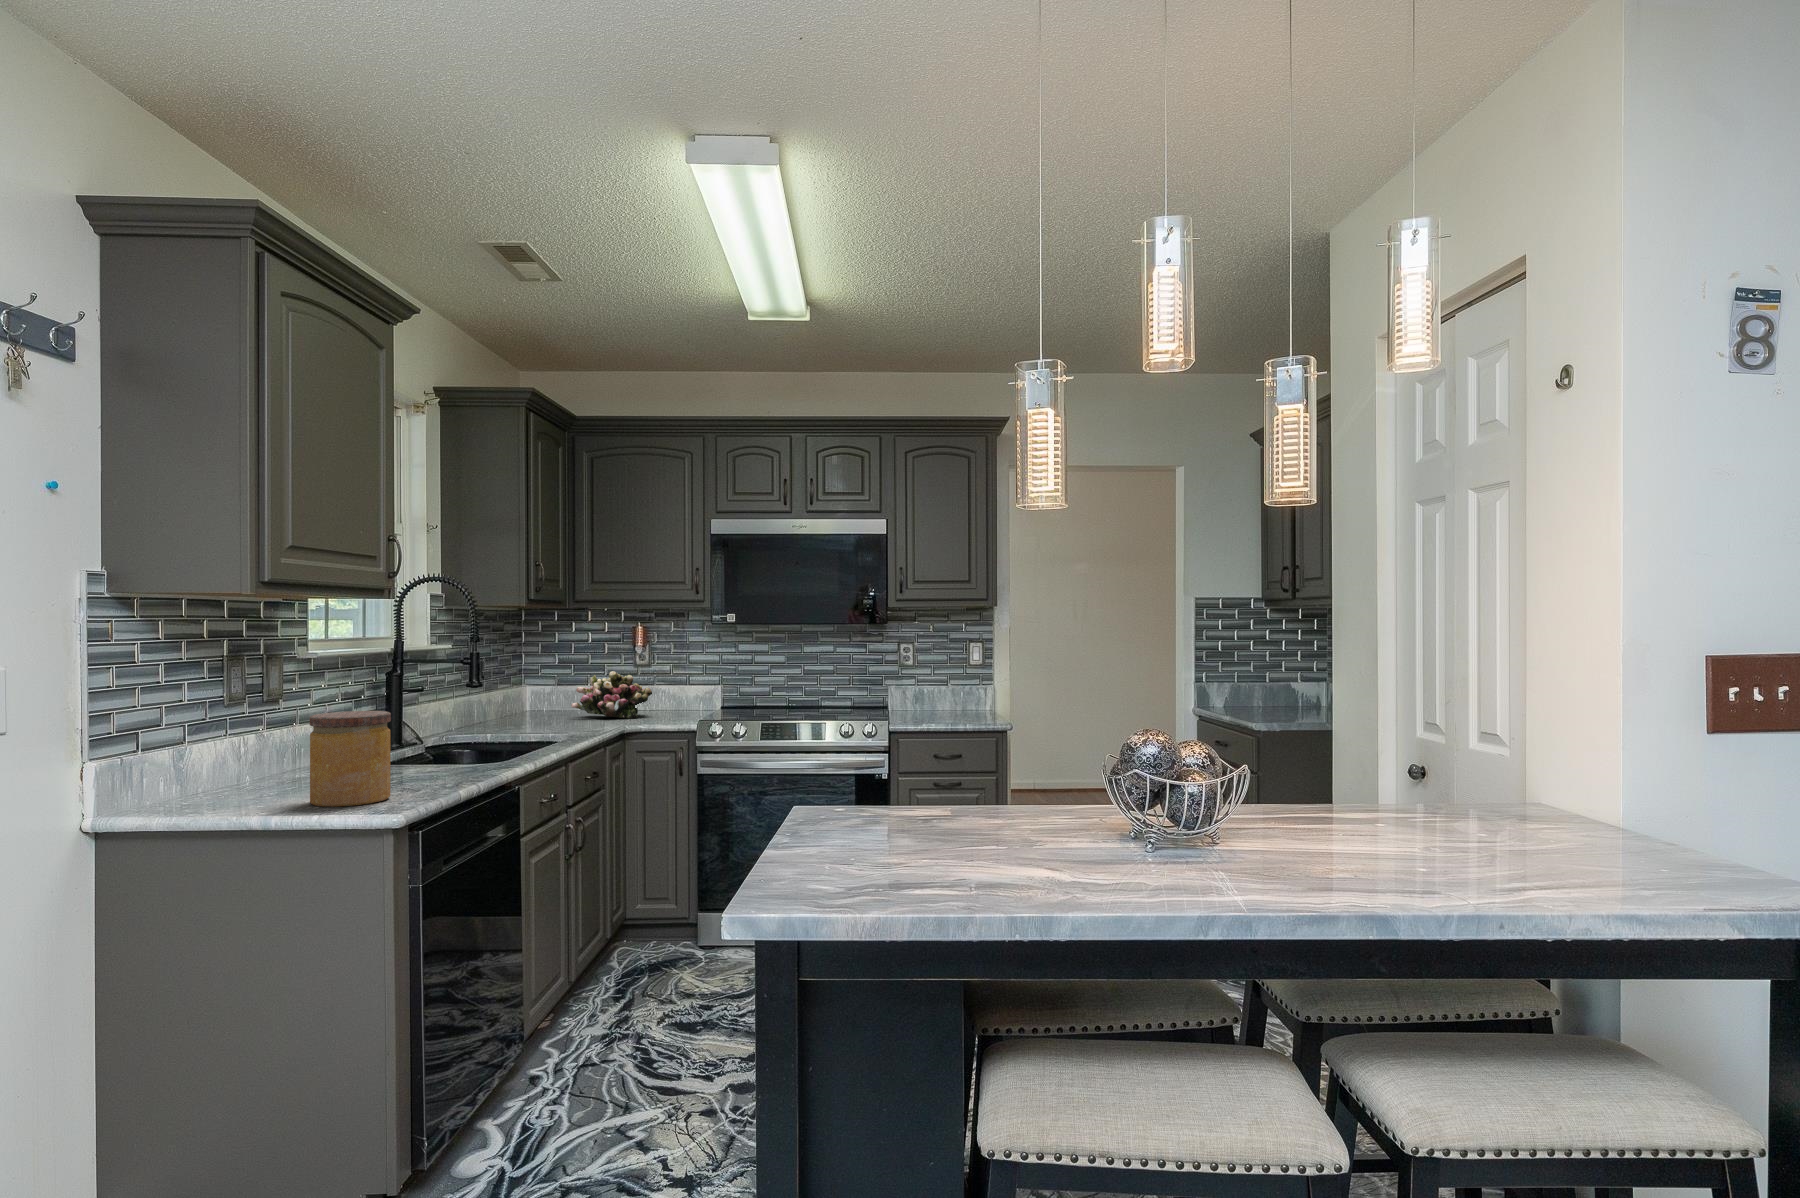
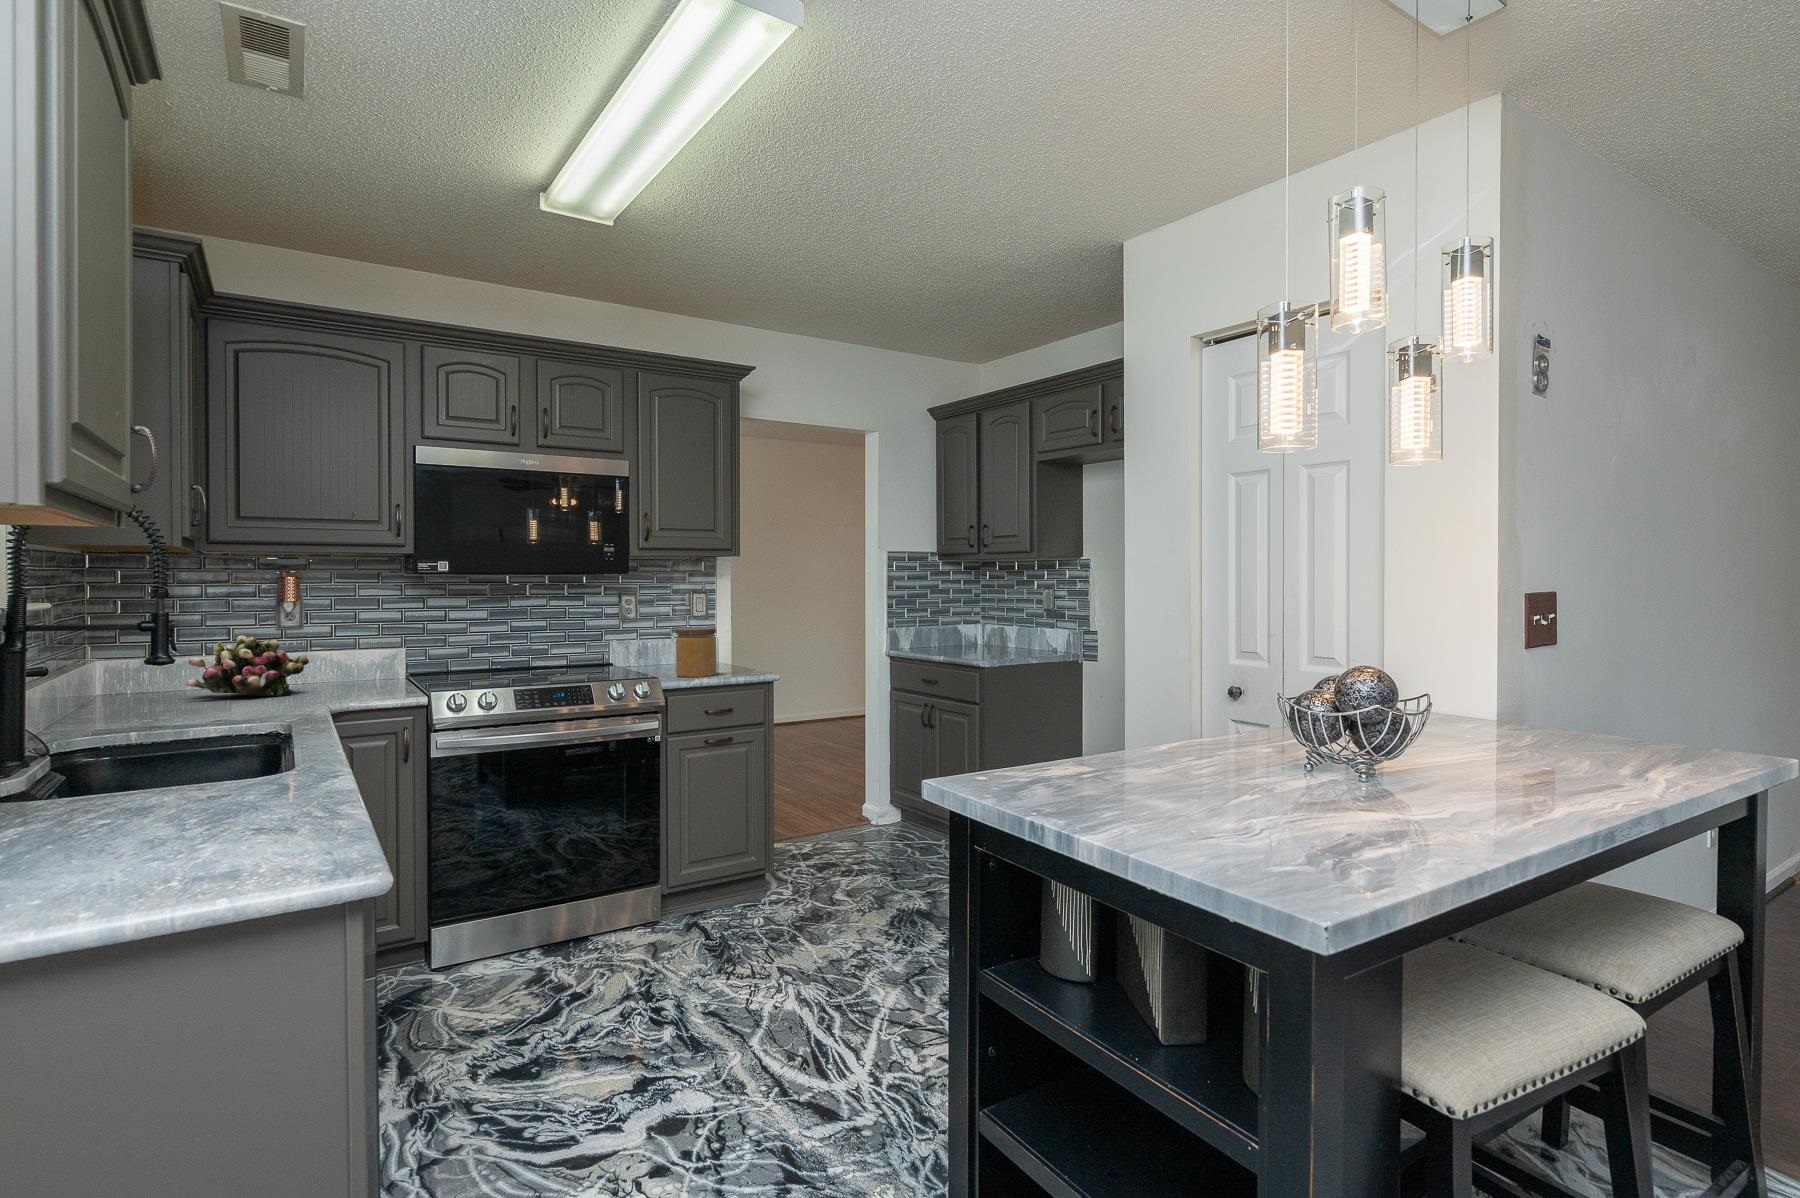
jar: present [310,711,391,807] -> present [676,627,716,677]

